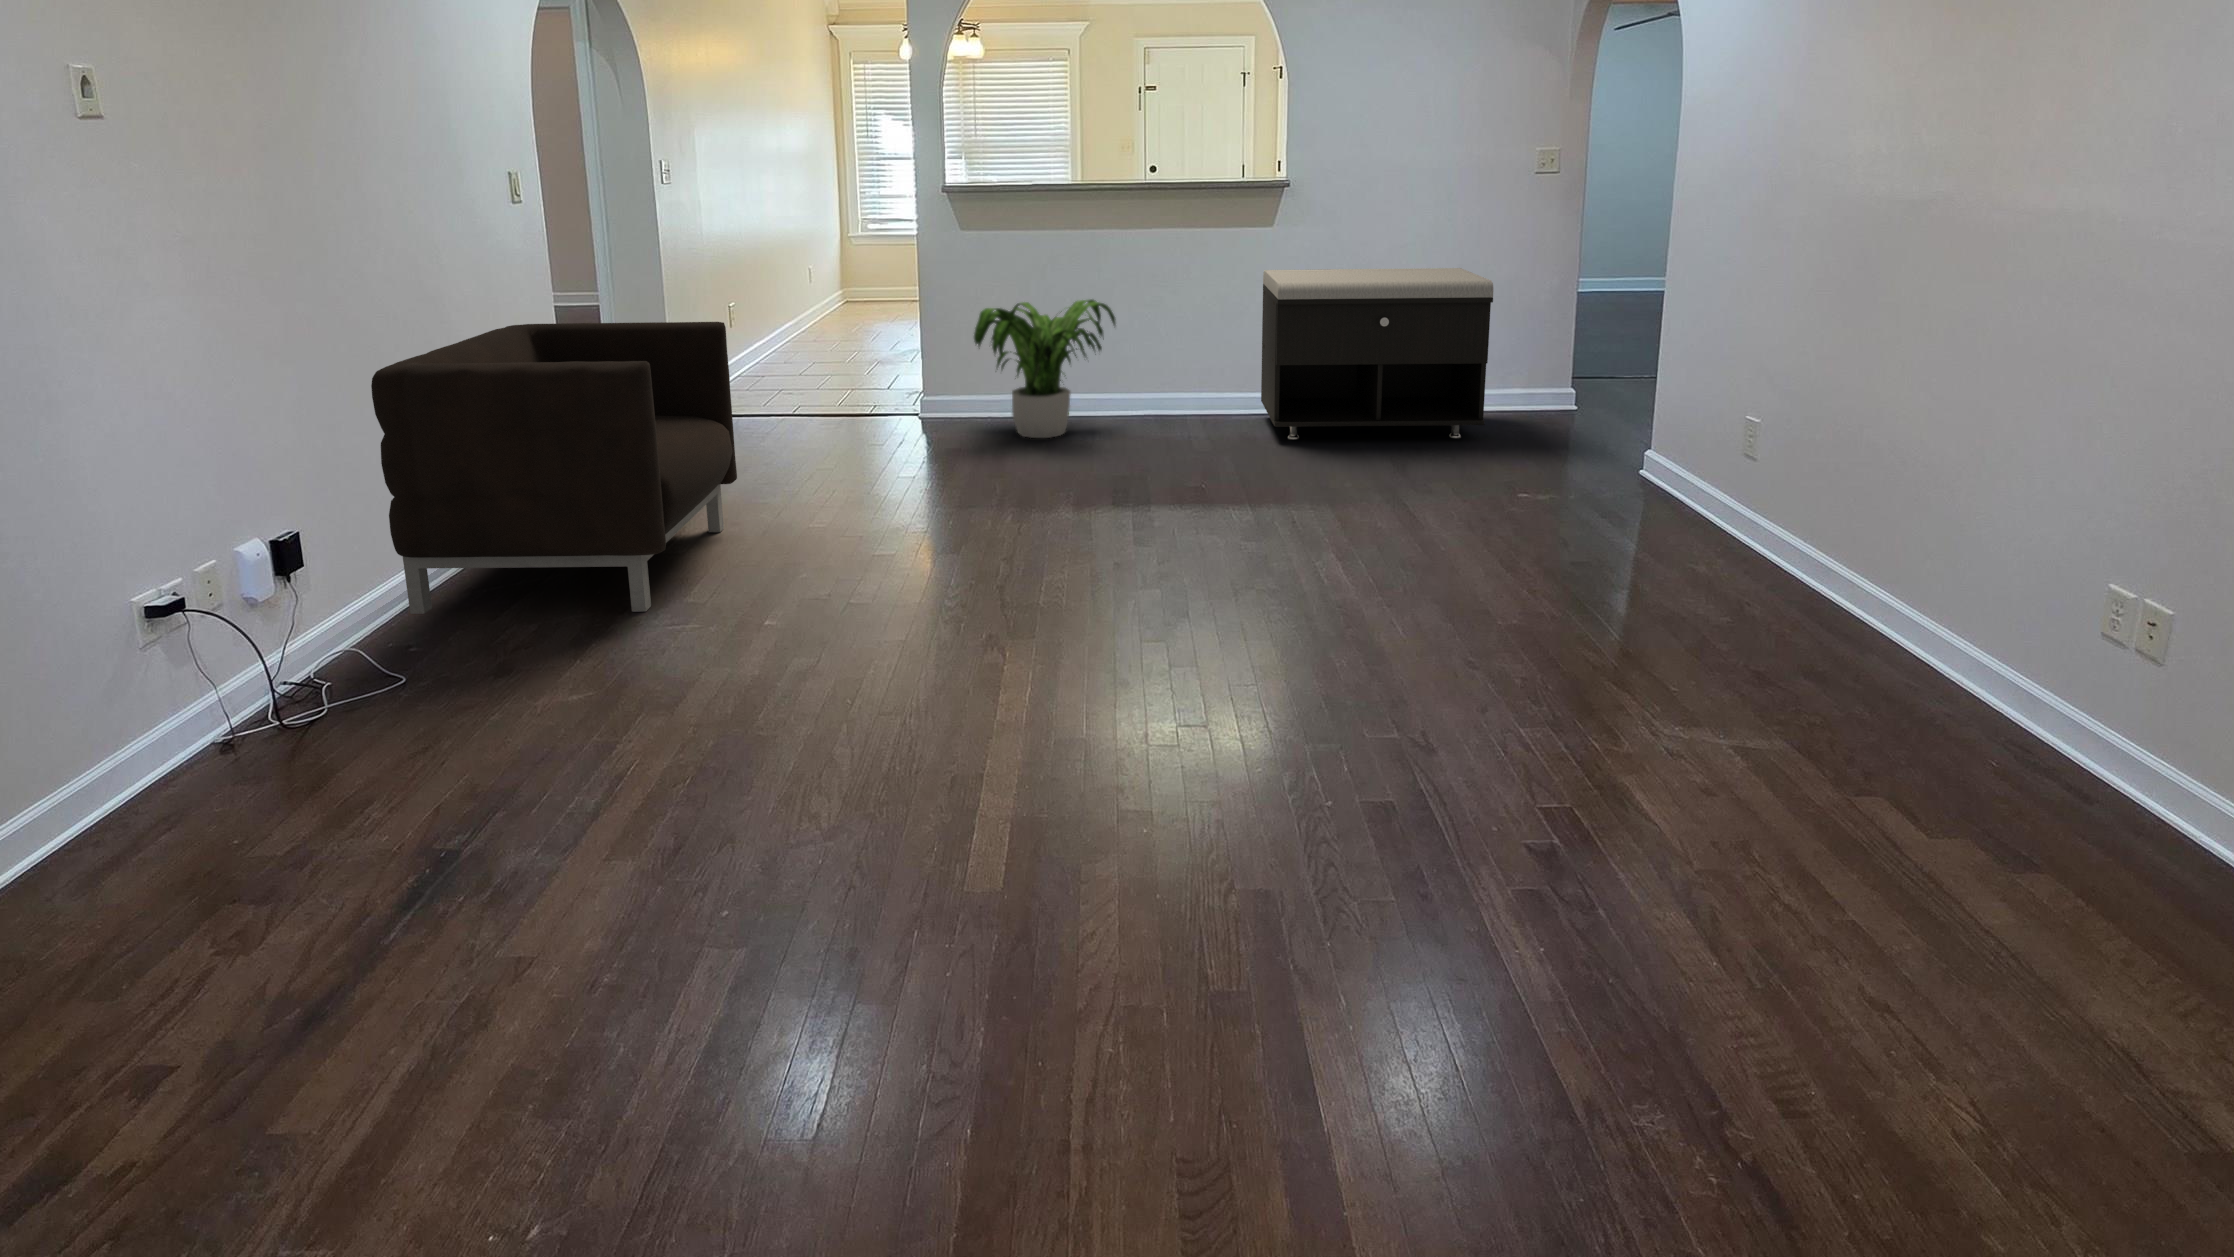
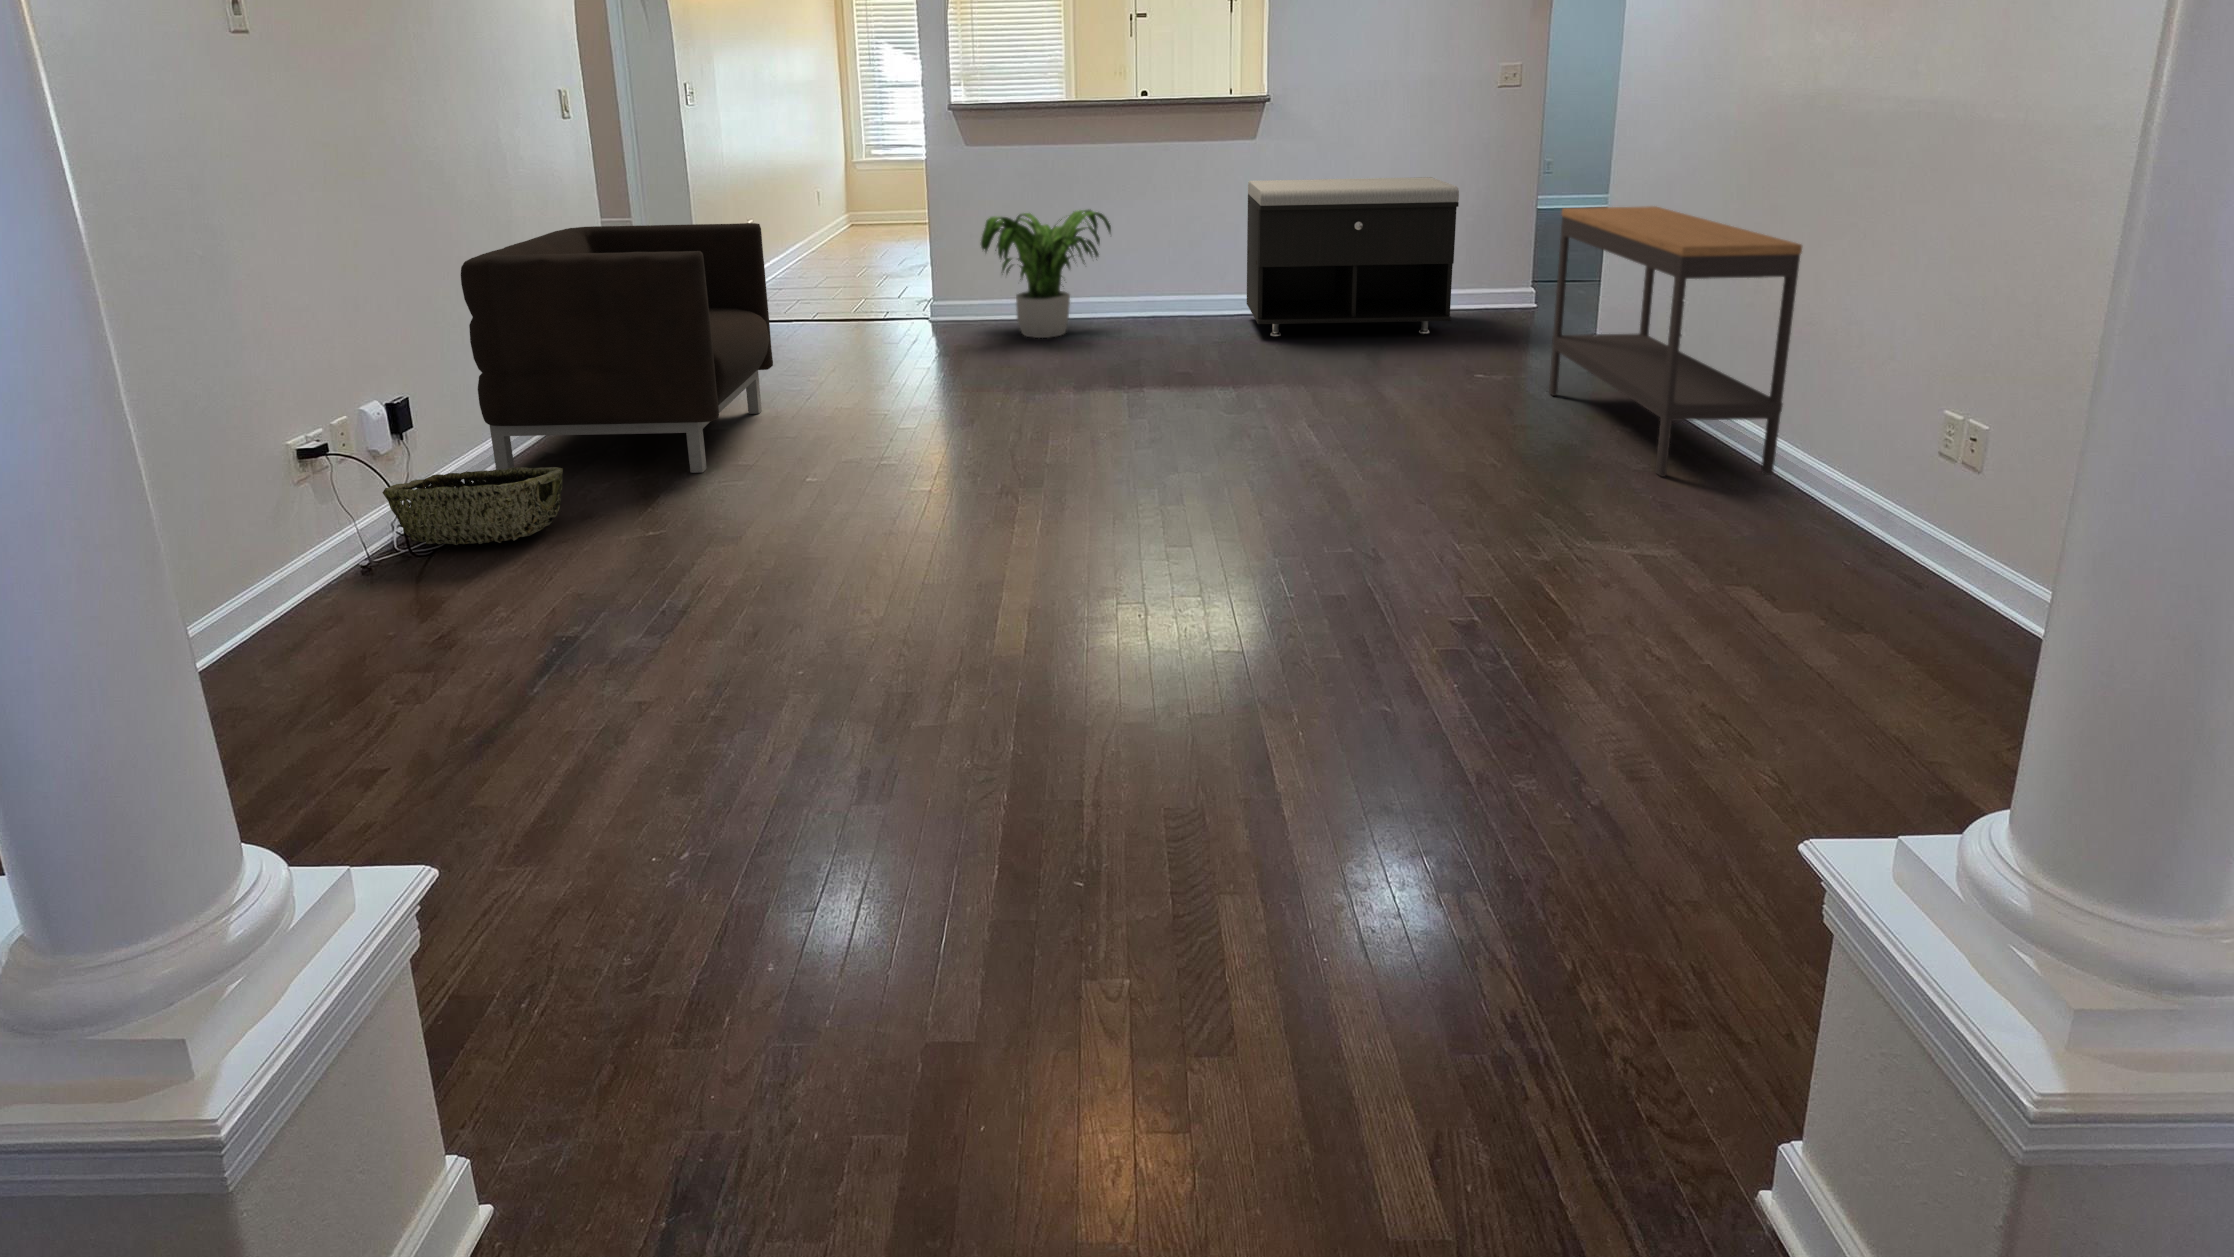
console table: none [1602,312,1911,632] -> present [1549,206,1802,477]
woven basket: none [252,616,473,714] -> present [382,467,563,545]

